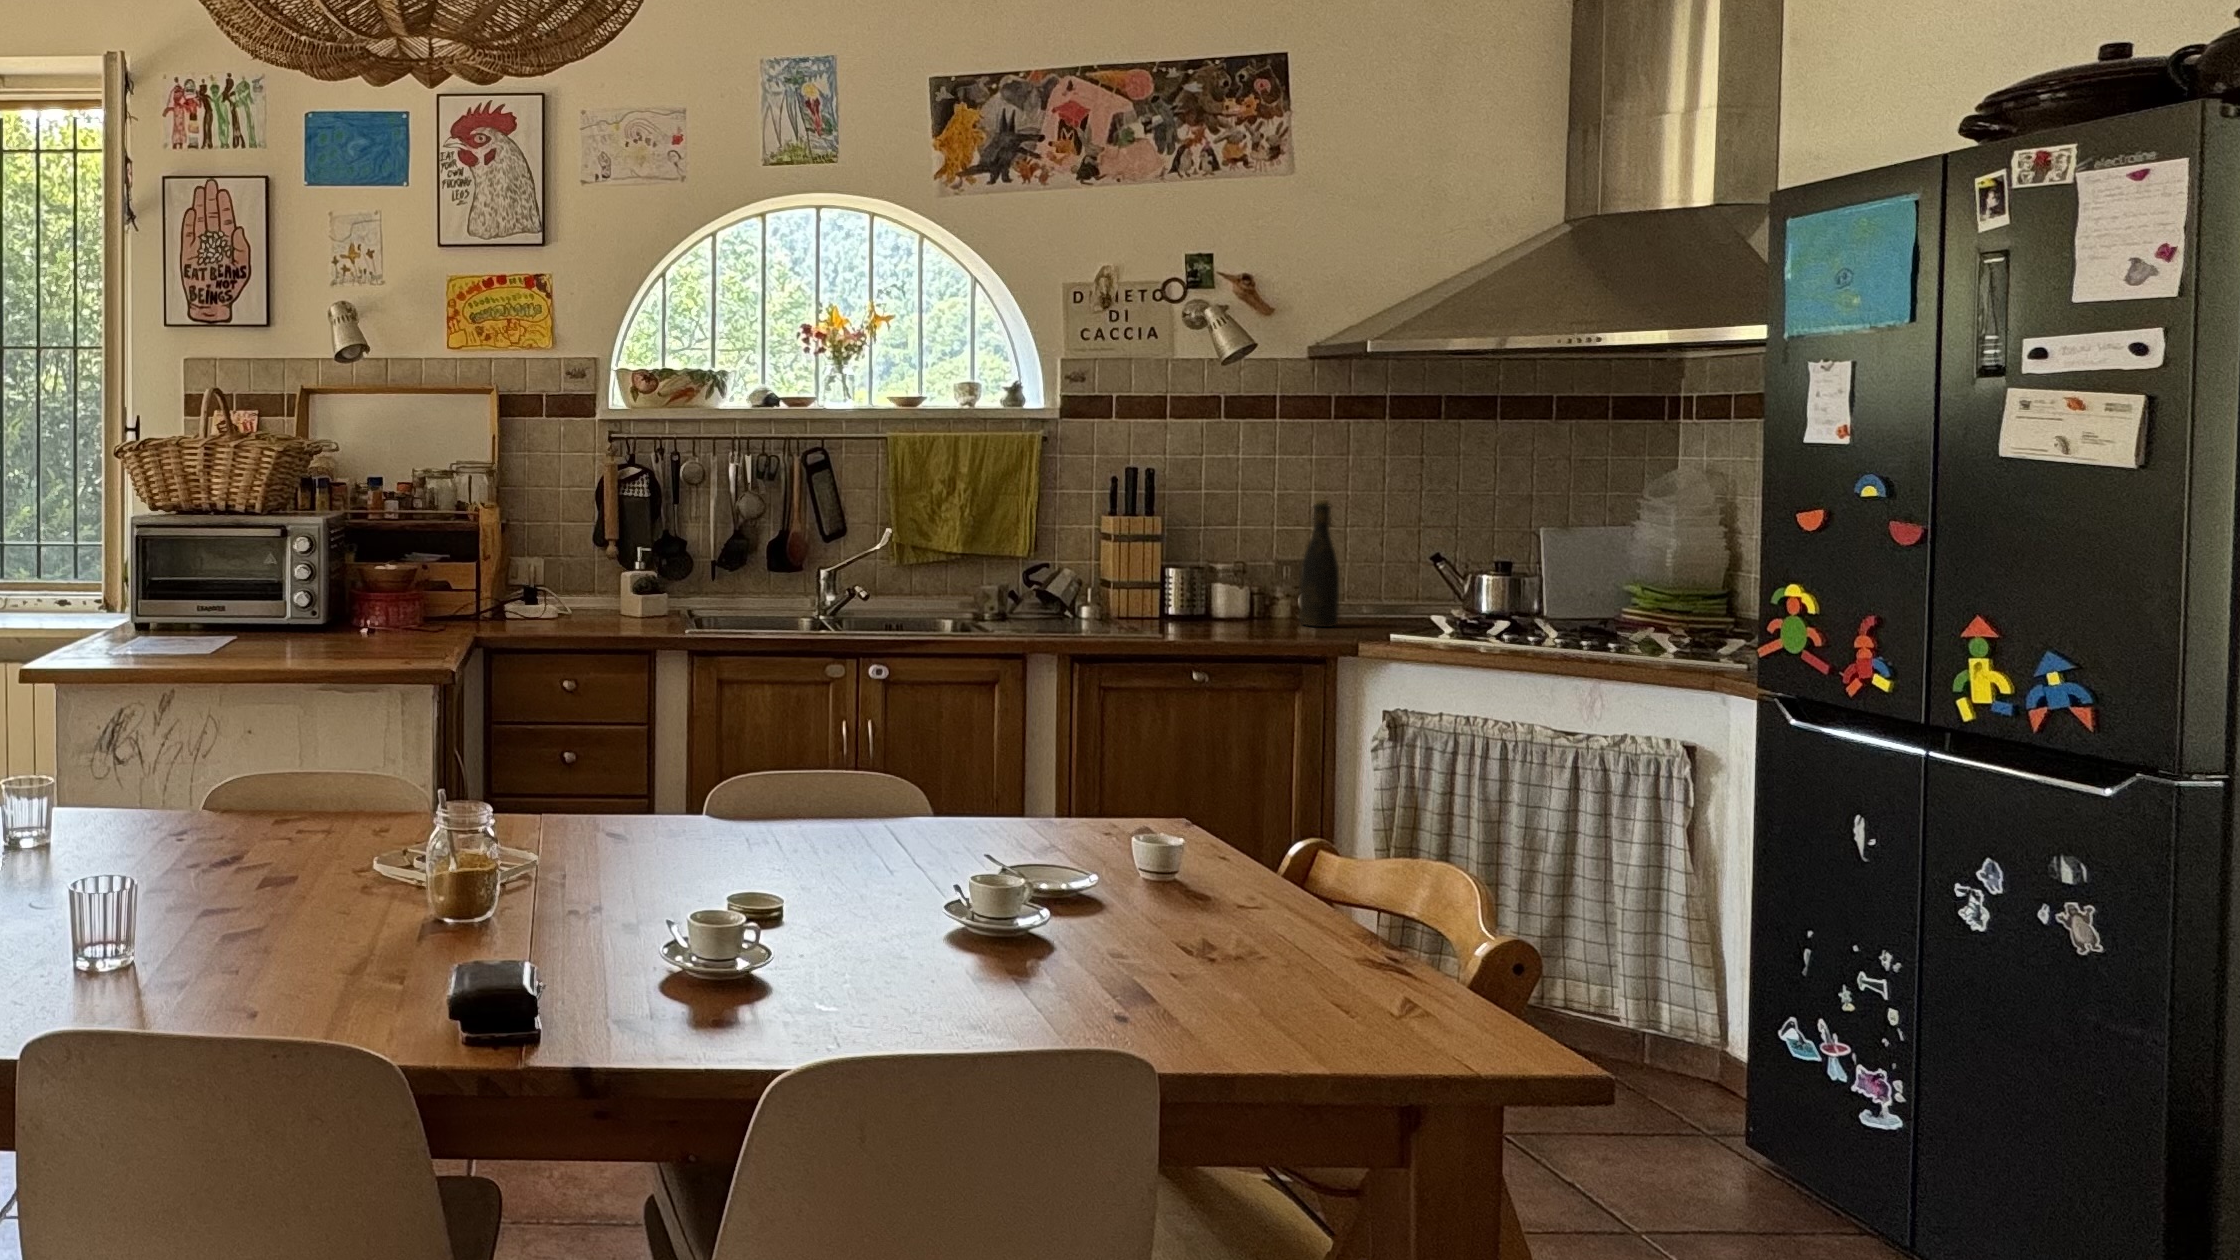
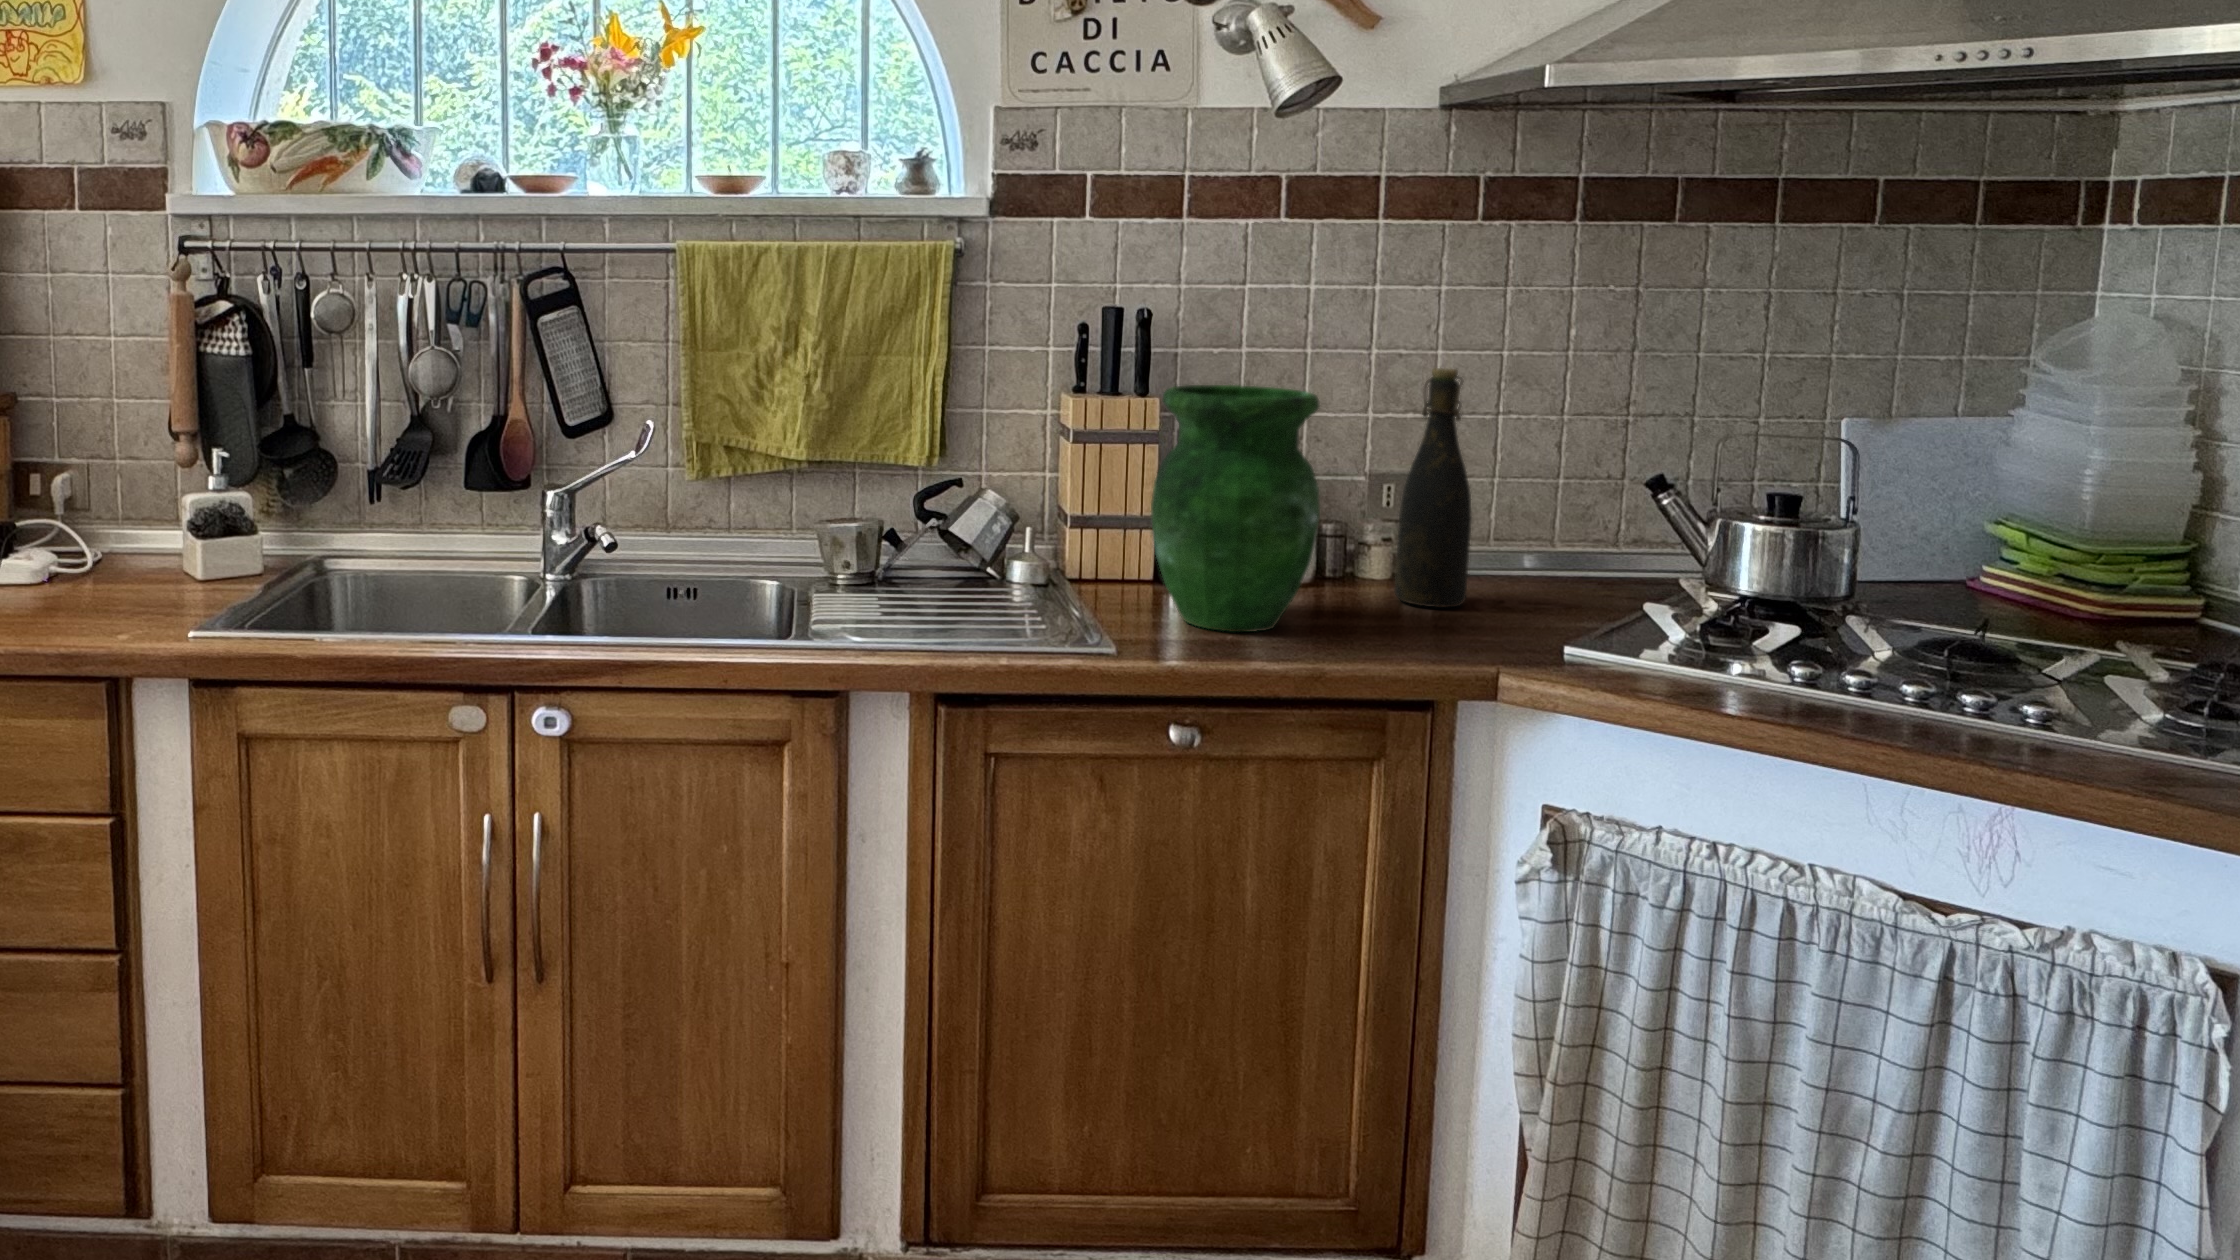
vase: none [1172,508,1263,634] -> present [1151,385,1320,632]

